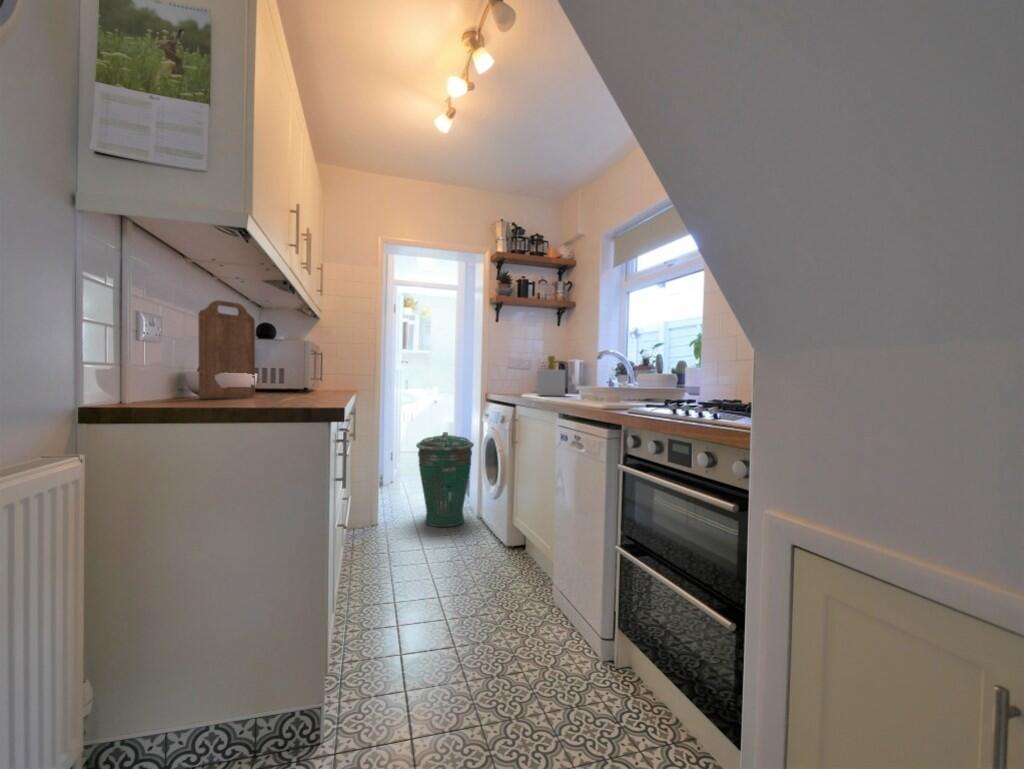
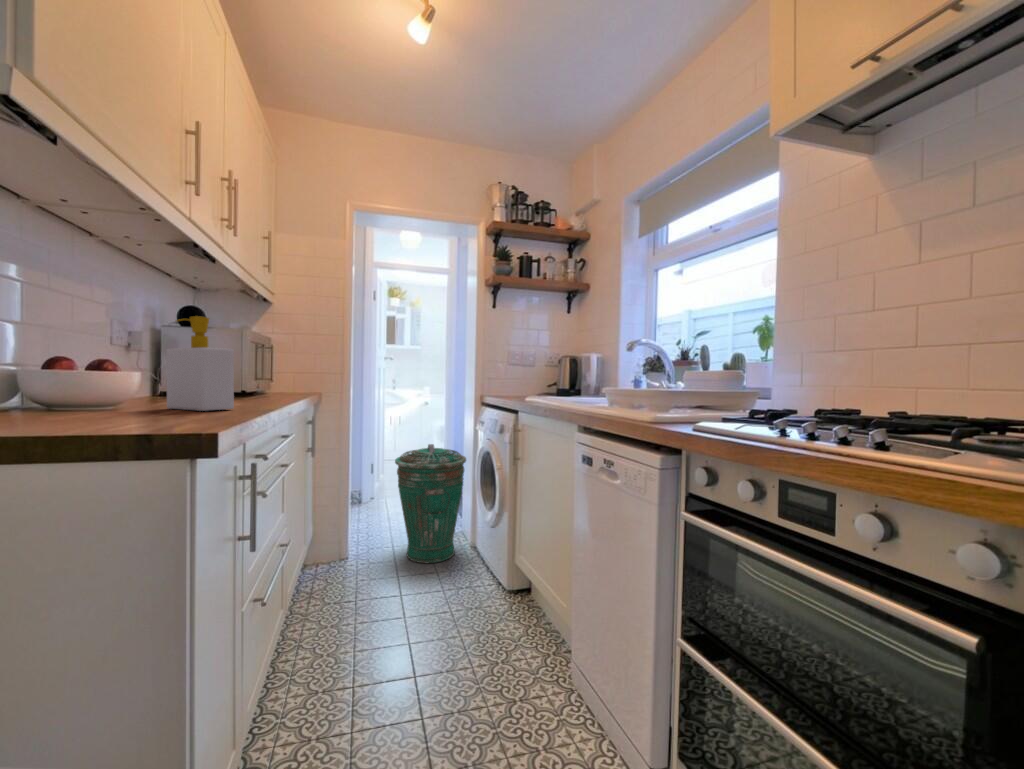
cutting board: present [198,300,255,399] -> none [30,262,138,412]
soap bottle: present [537,356,565,396] -> present [166,316,234,411]

